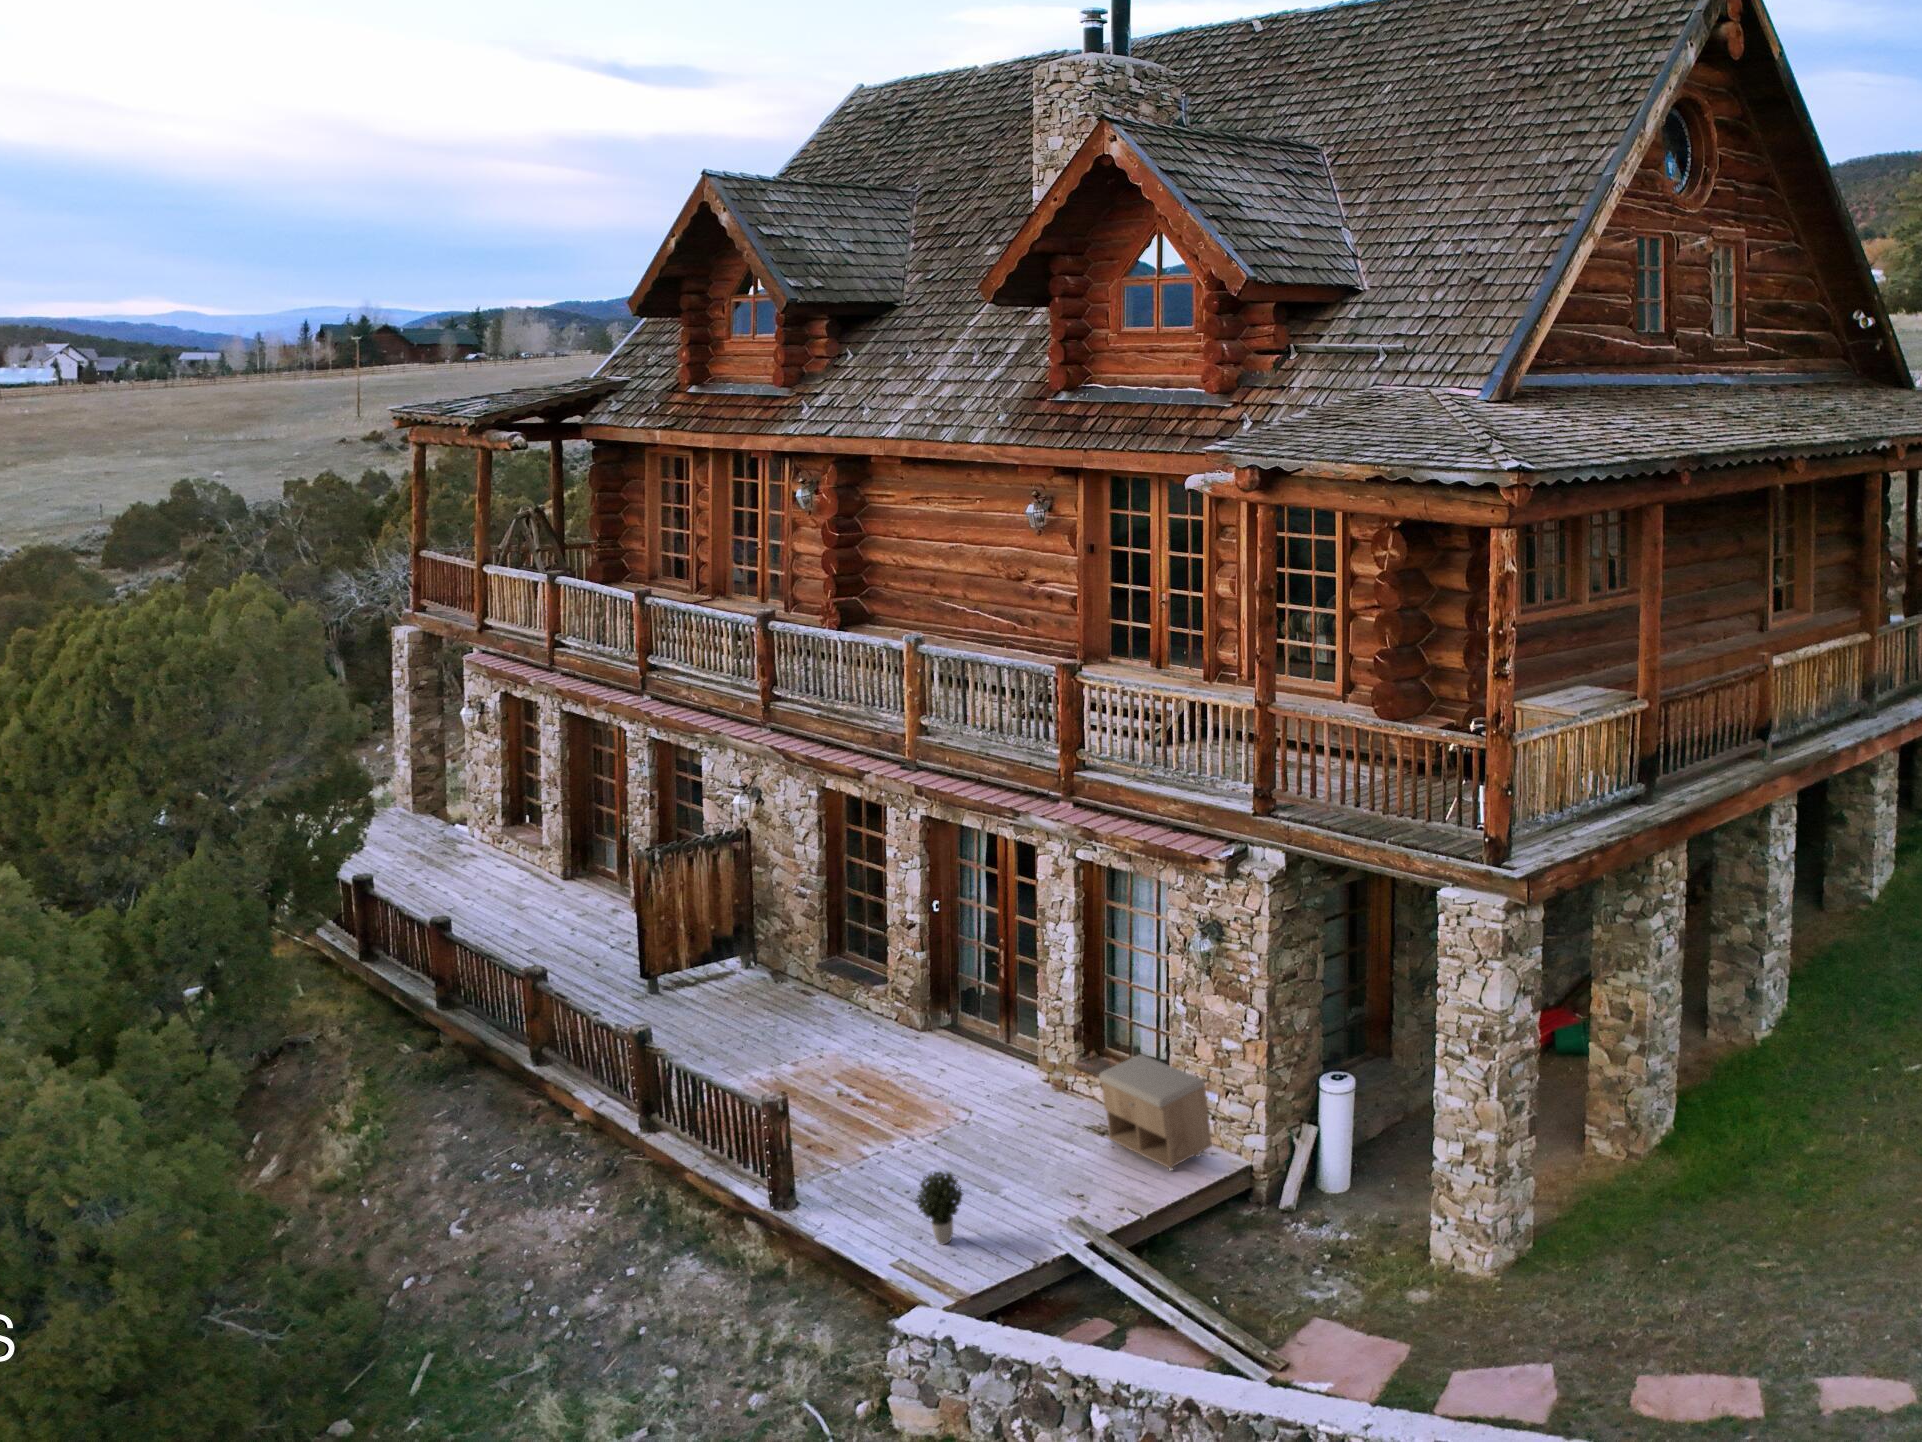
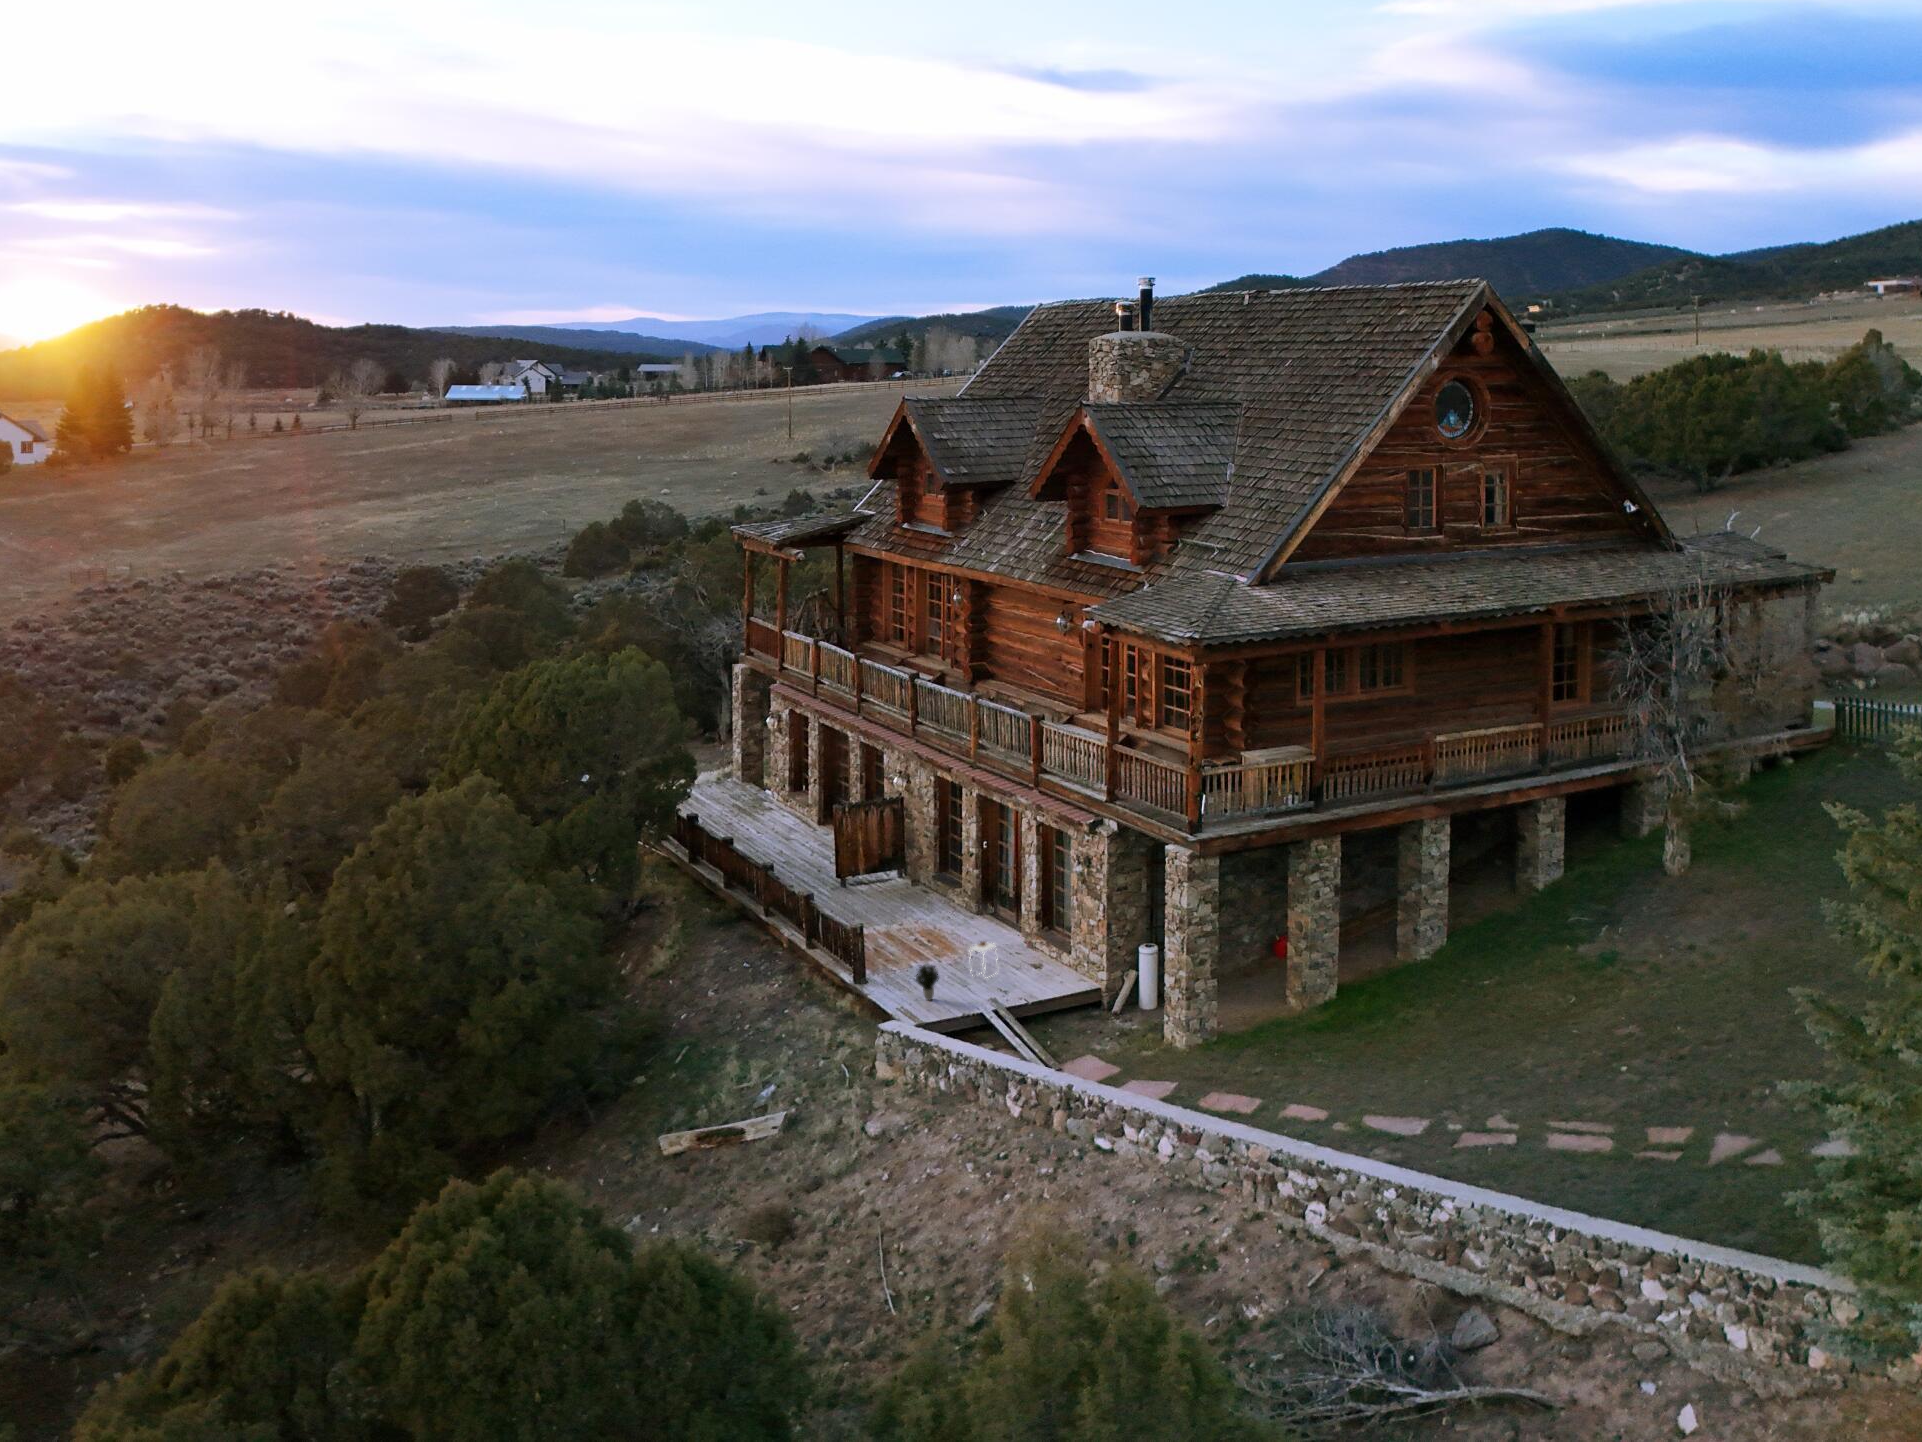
storage bench: present [1099,1054,1212,1171] -> none [1034,933,1086,991]
side table: none [984,1093,1034,1165] -> present [970,942,997,978]

